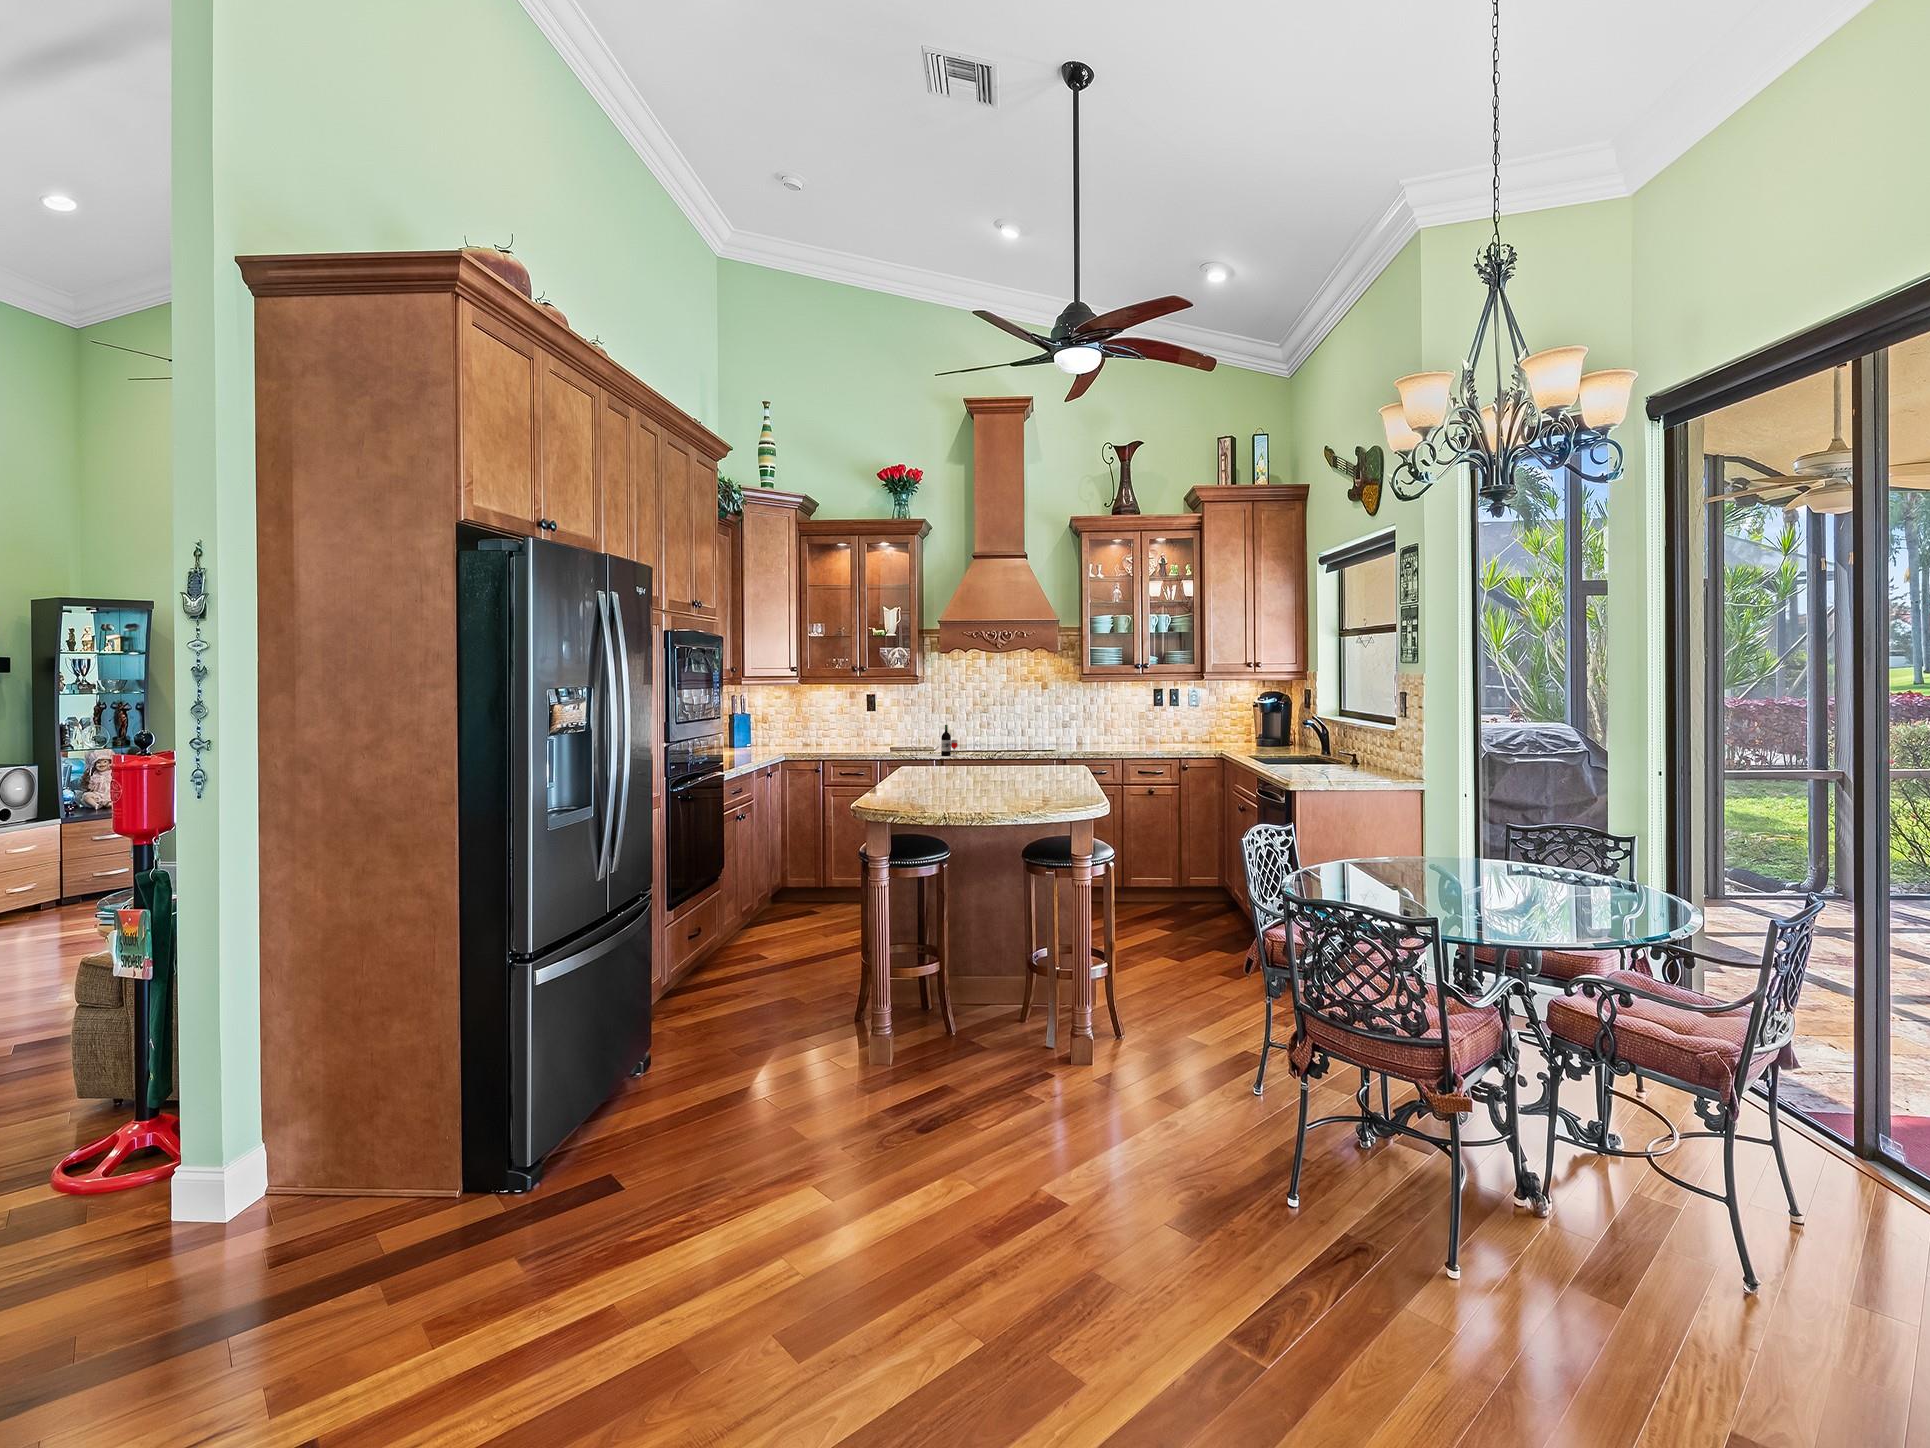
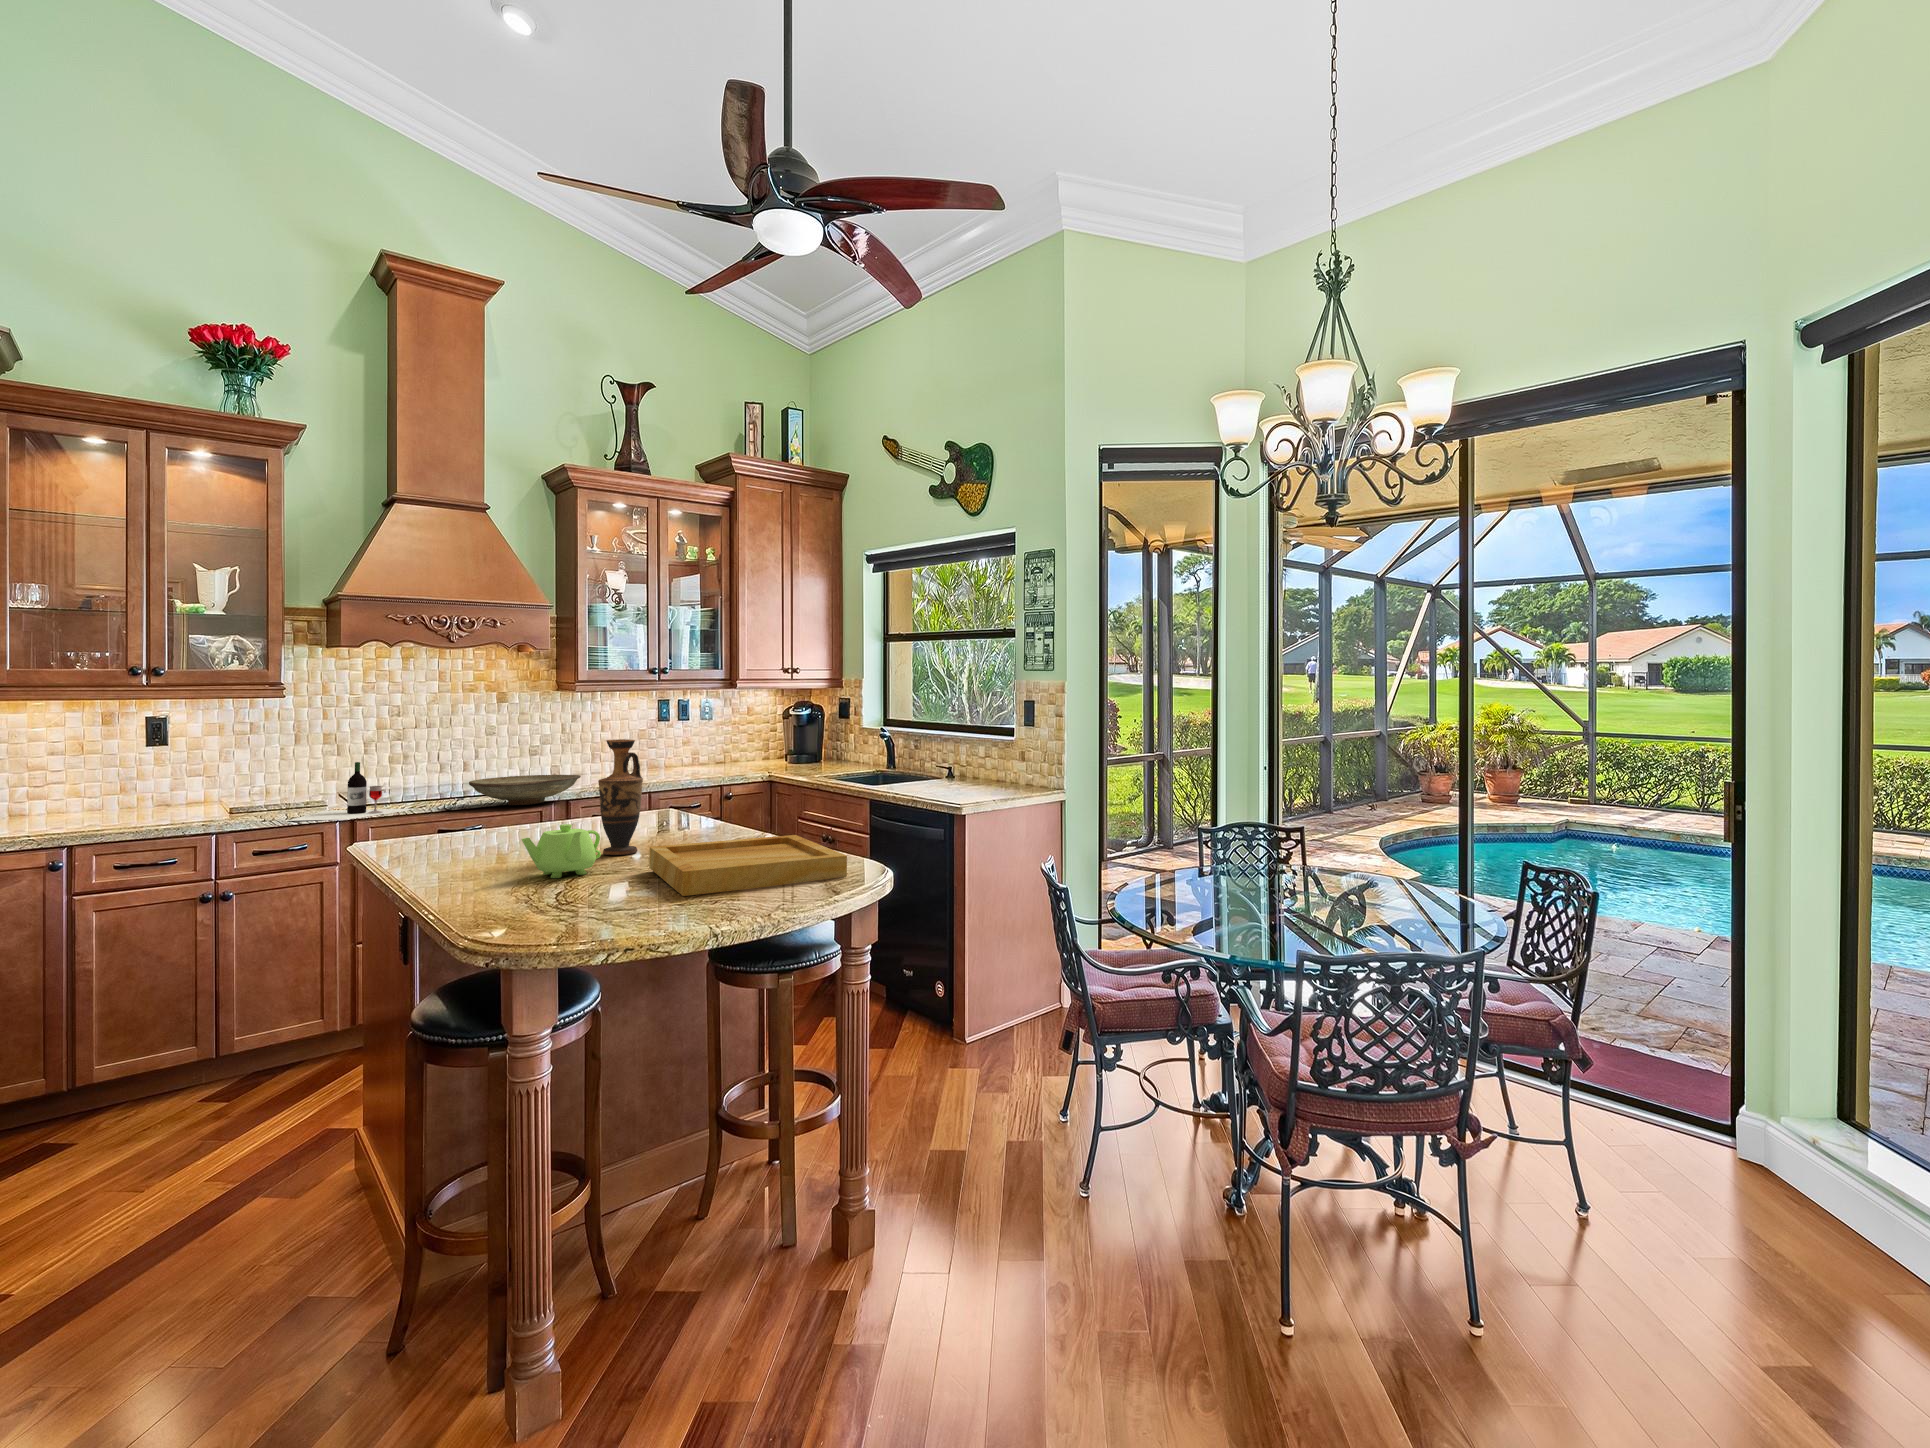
vase: none [975,714,1000,785] -> present [598,739,643,855]
decorative bowl: none [998,739,1065,758] -> present [469,775,581,805]
teapot: none [914,761,956,790] -> present [522,824,601,878]
tray: none [947,777,1059,805] -> present [649,835,847,896]

